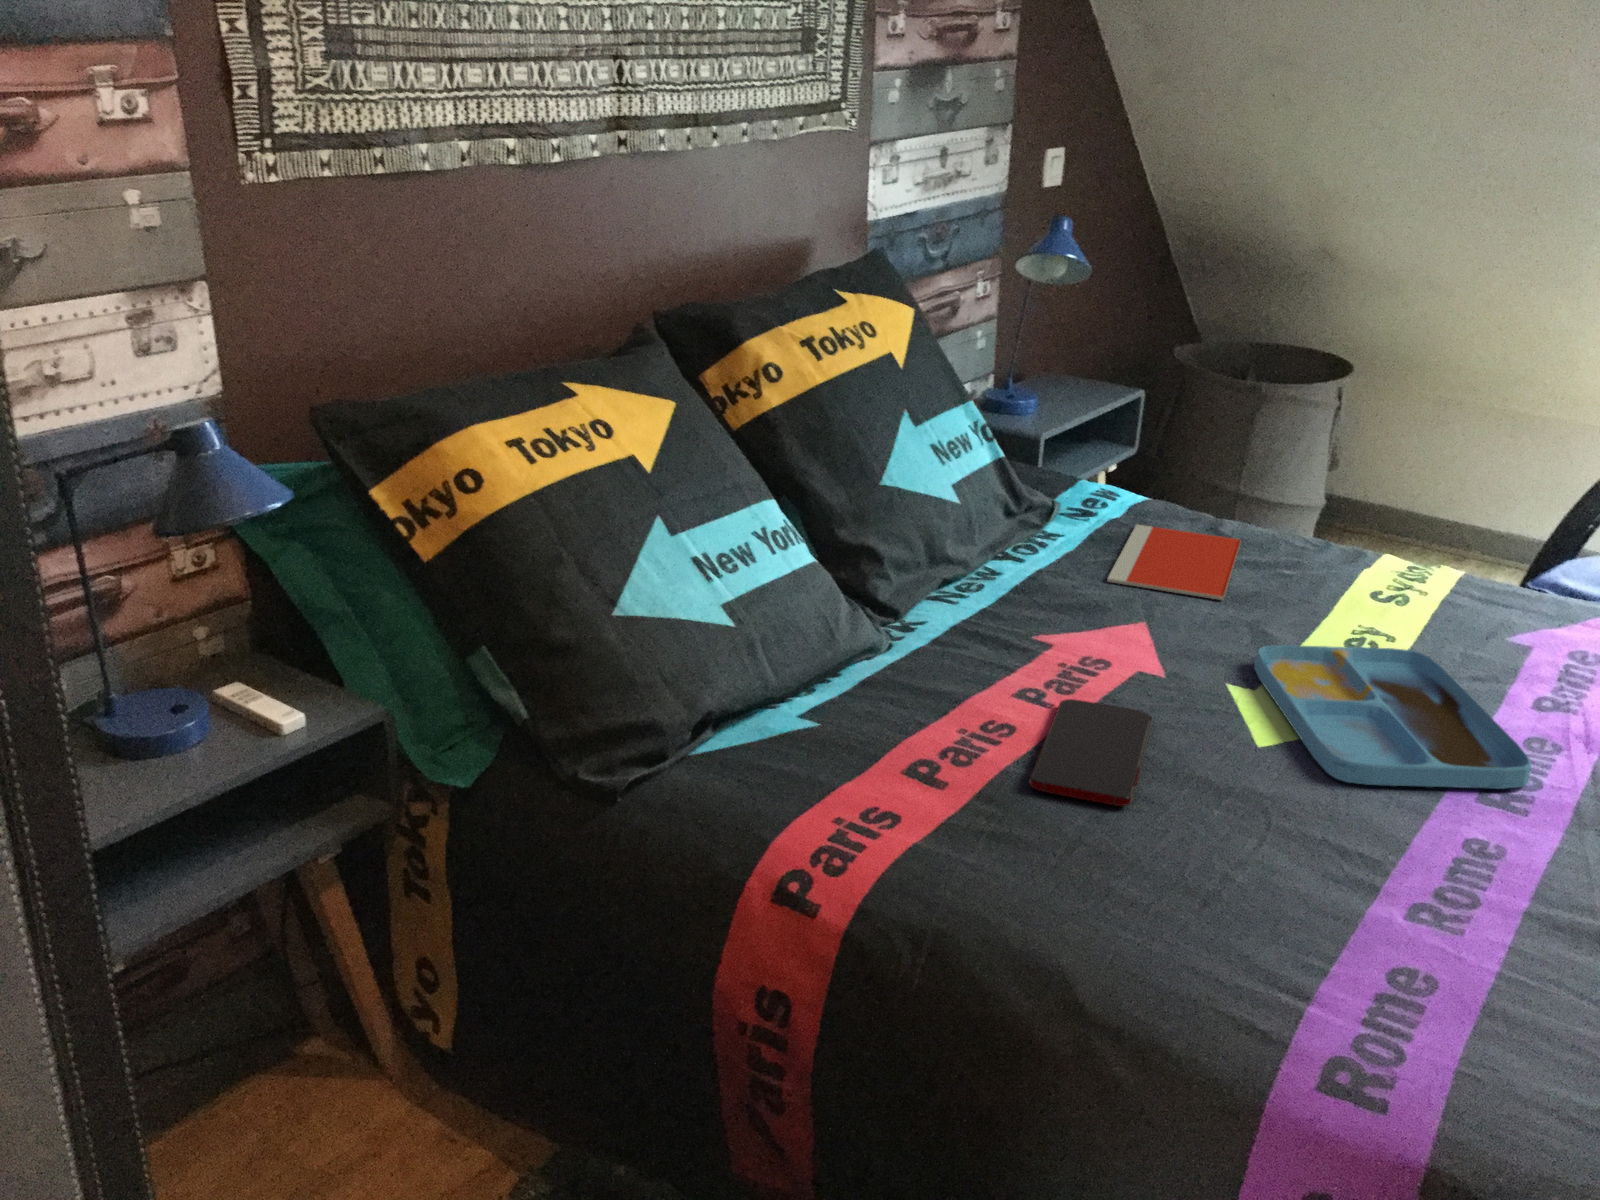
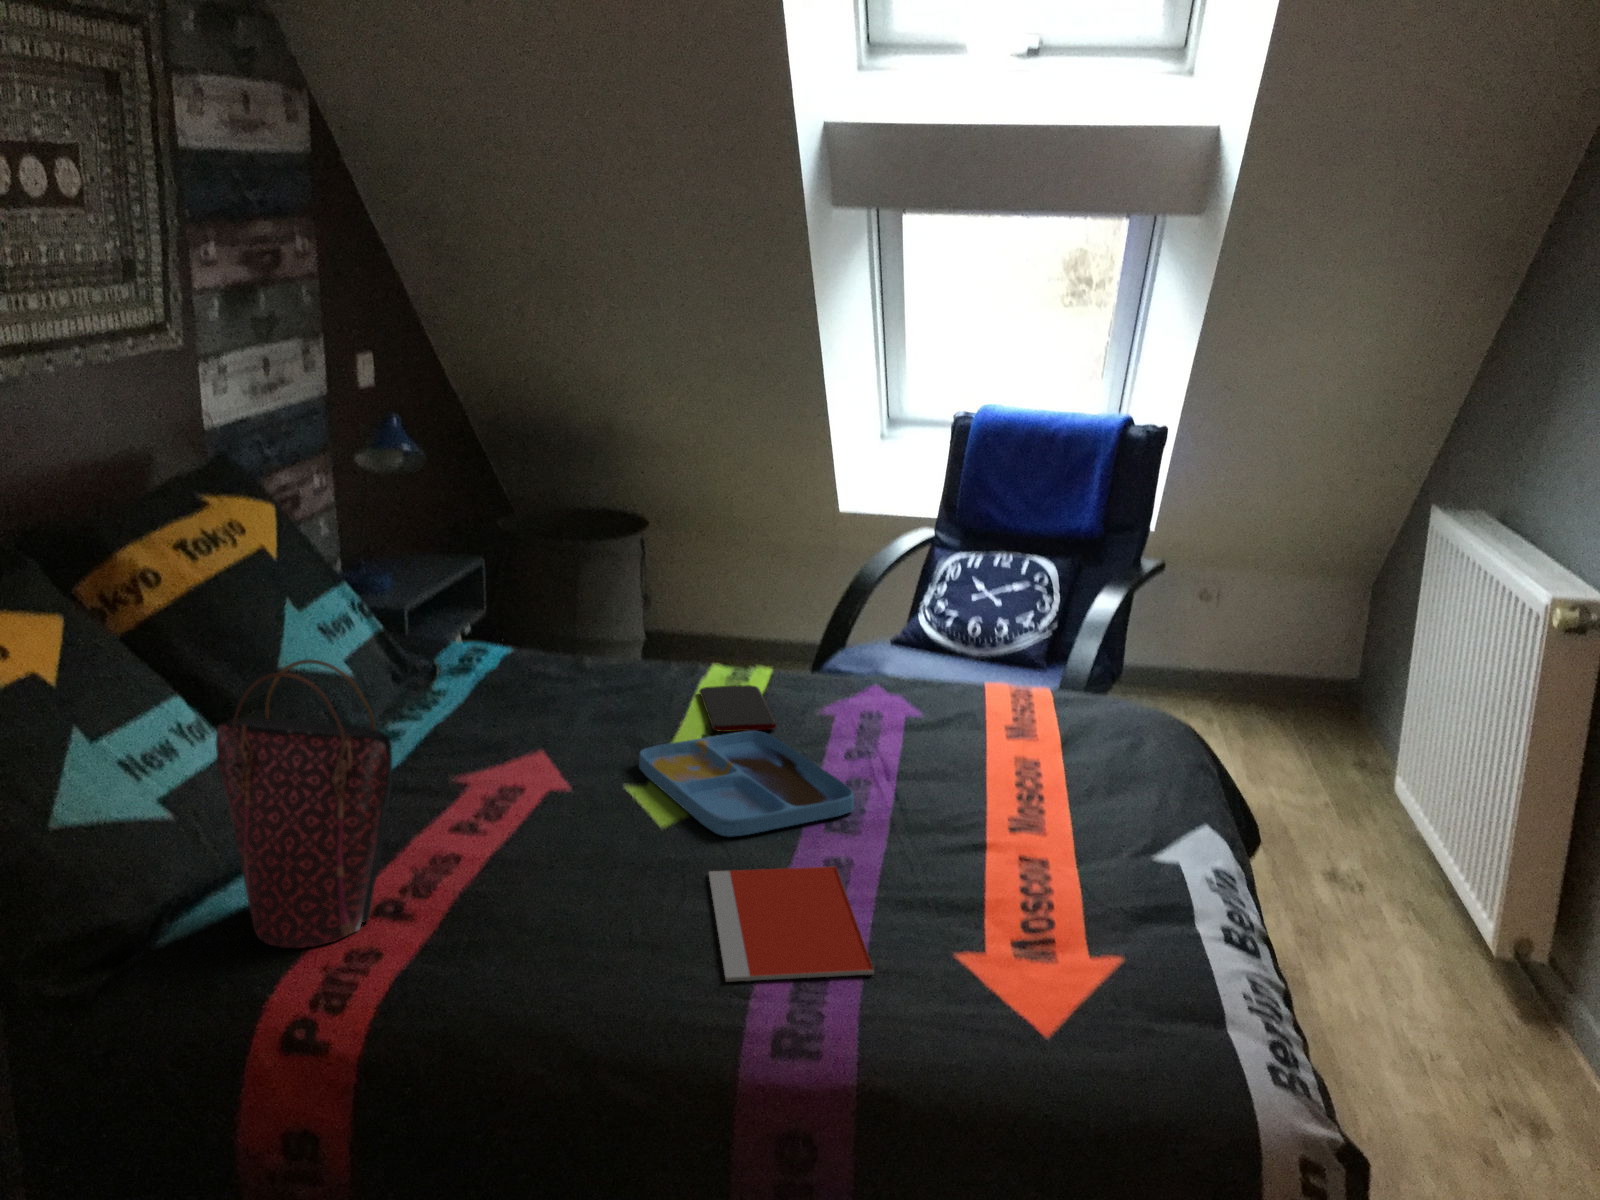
handbag: none [773,485,943,797] -> present [215,659,392,948]
notebook: present [1107,525,1241,600] -> present [709,866,874,982]
smartphone: present [1030,699,1152,806] -> present [699,685,777,732]

